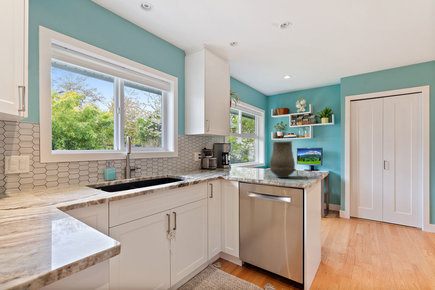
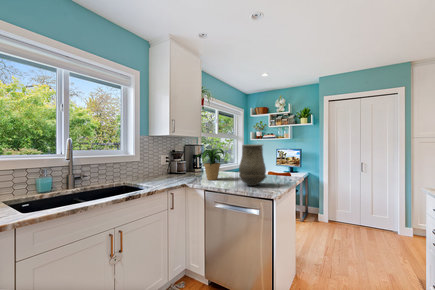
potted plant: none [227,146,256,174] -> present [197,149,224,180]

